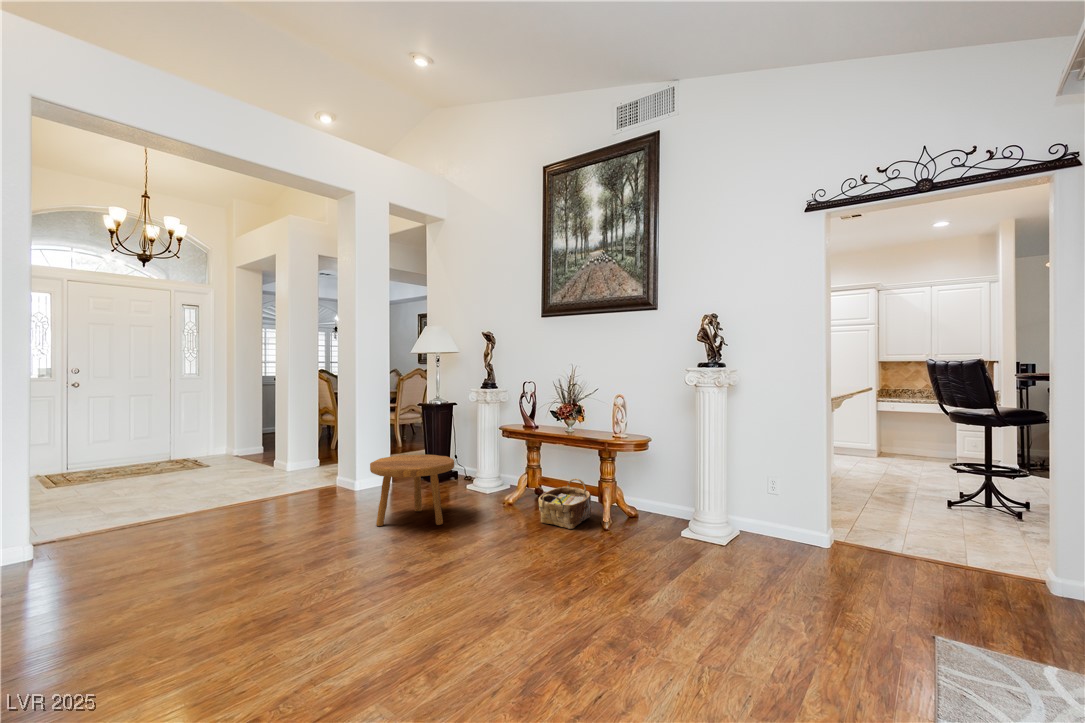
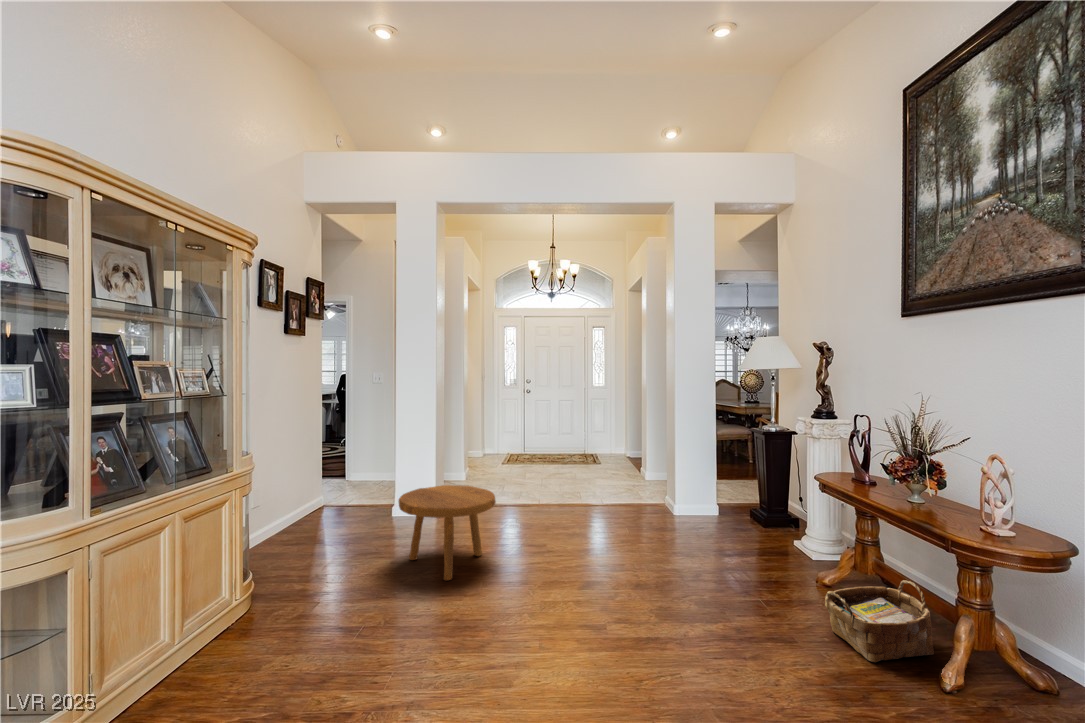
footstool: present [370,455,454,526] -> present [399,485,496,581]

